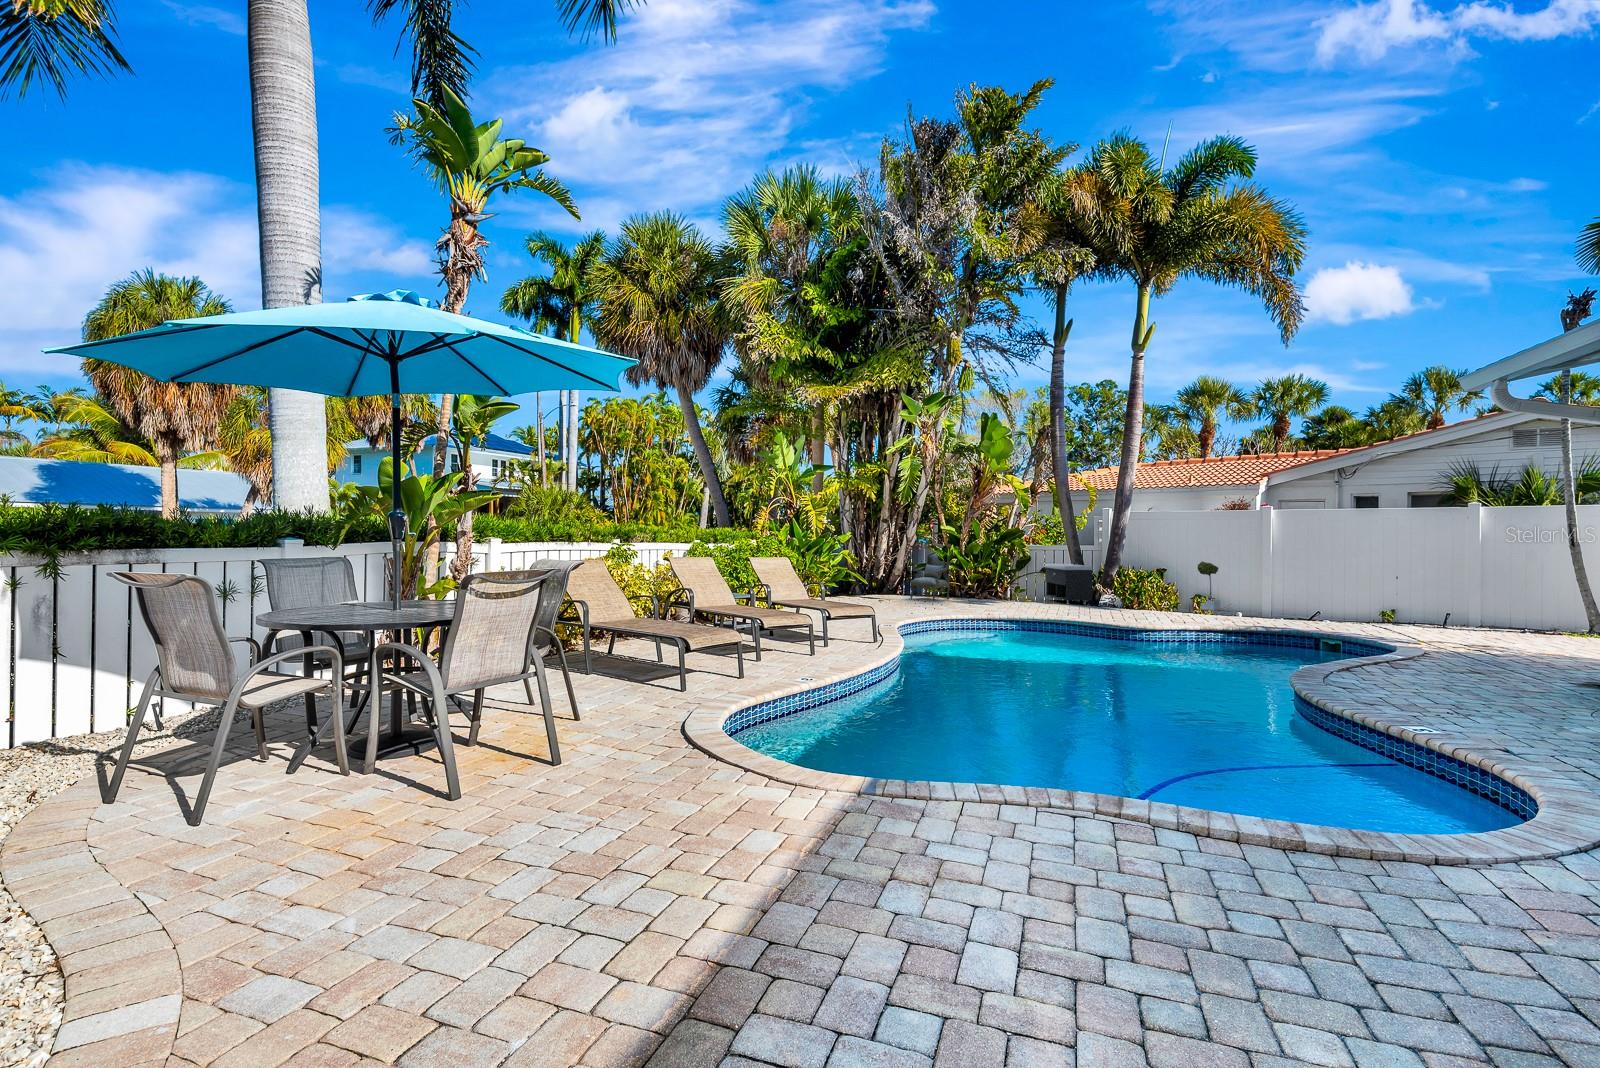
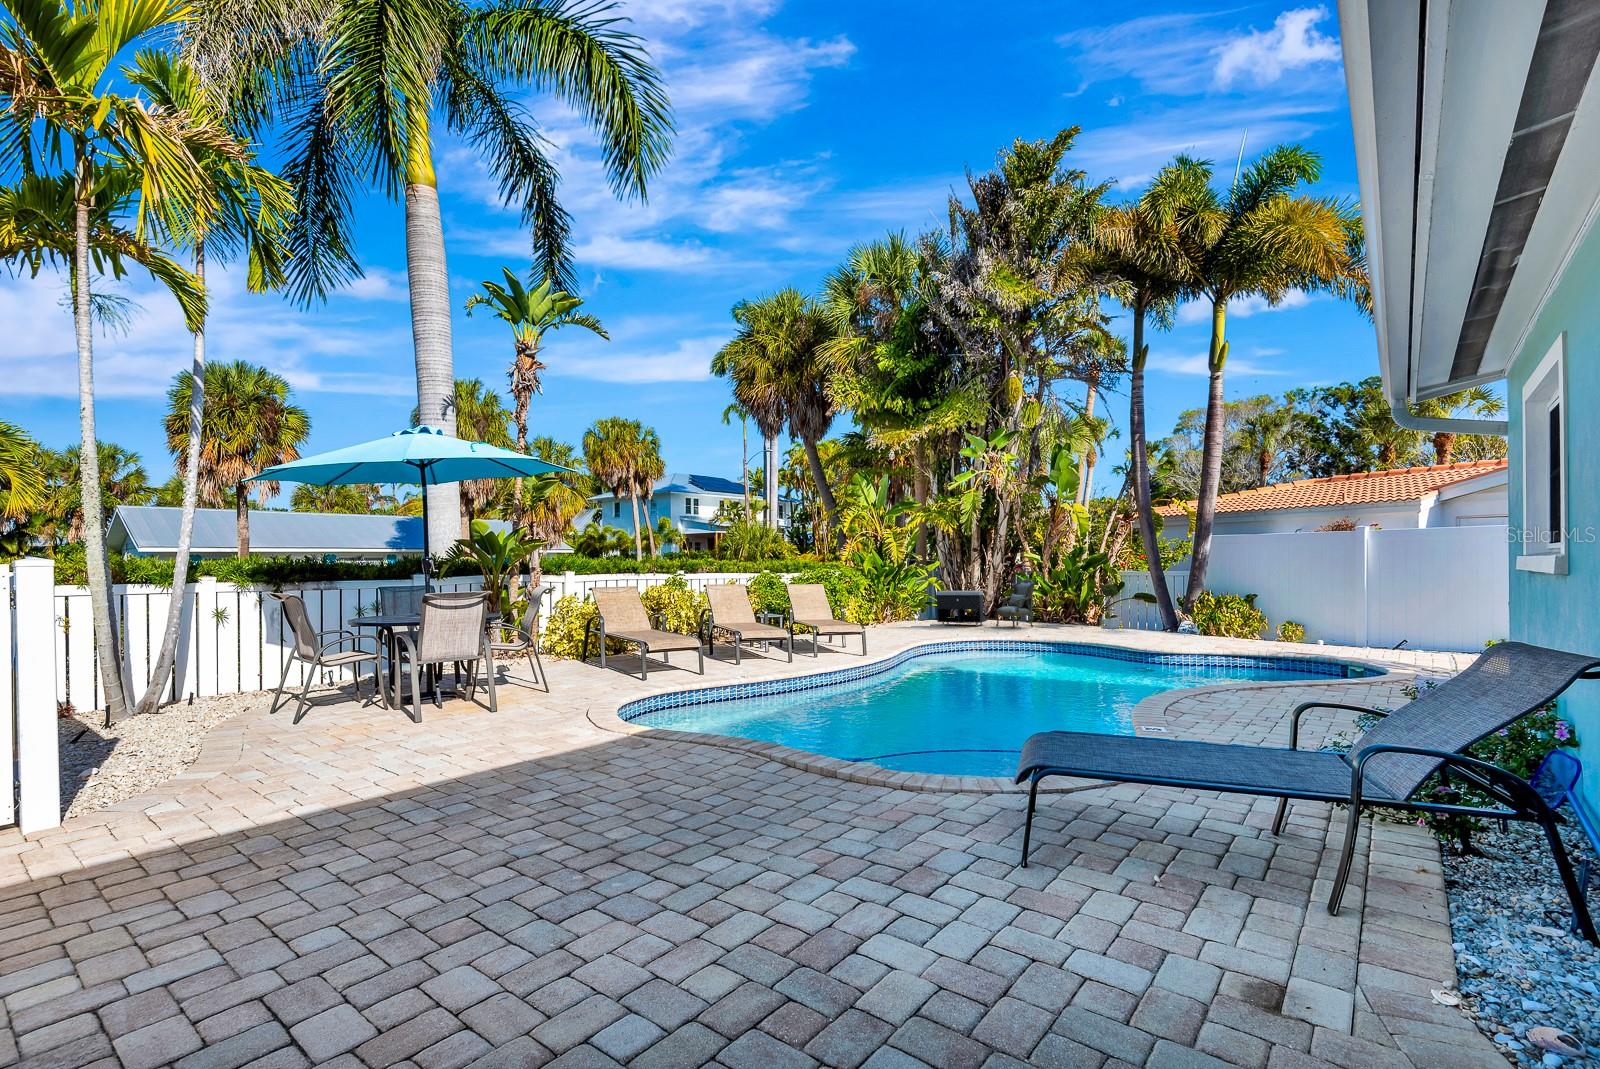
potted tree: present [1197,561,1220,611] -> present [1101,584,1119,629]
storage bench: present [1044,564,1093,604] -> present [936,591,987,626]

